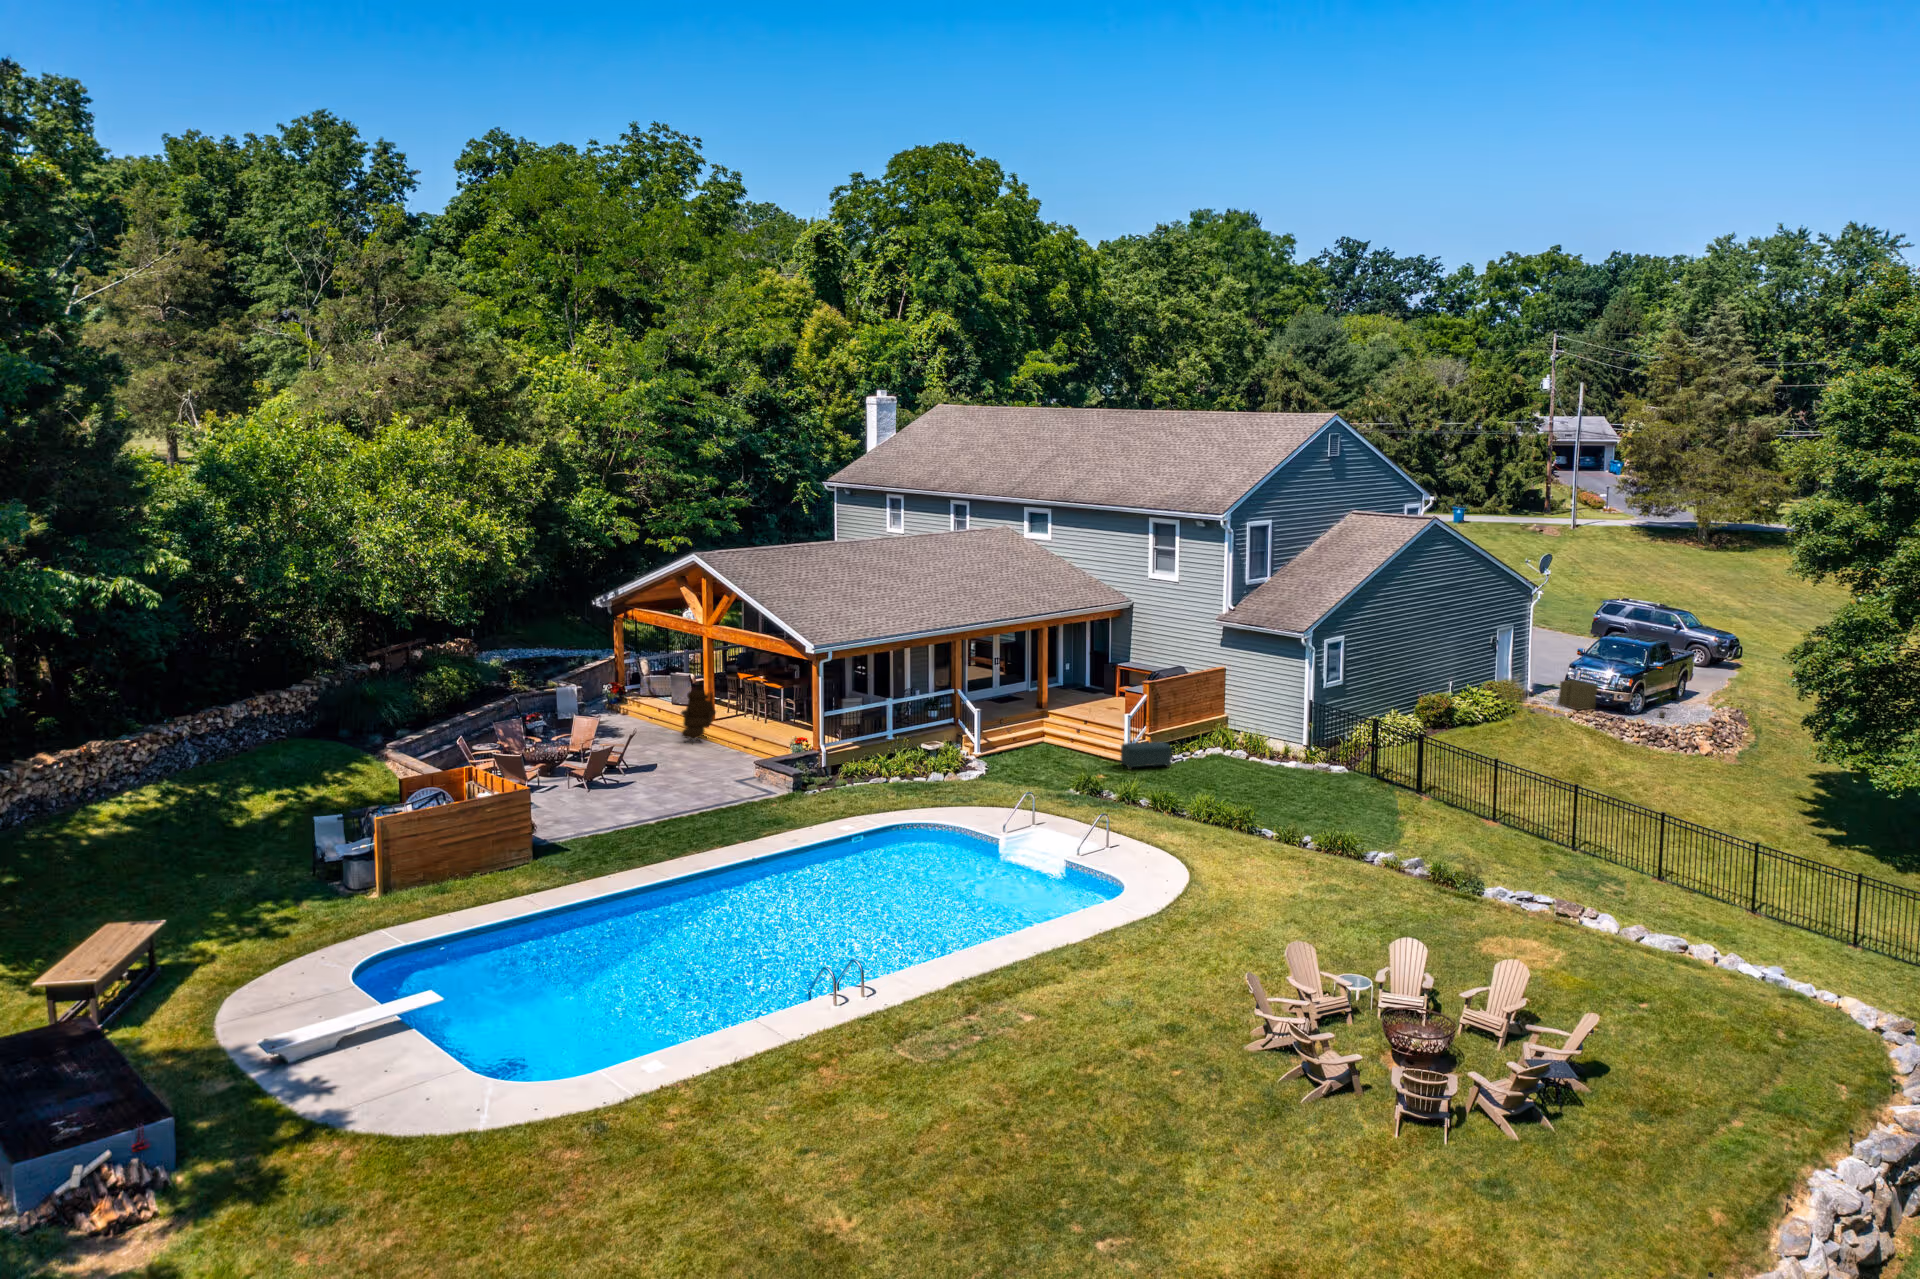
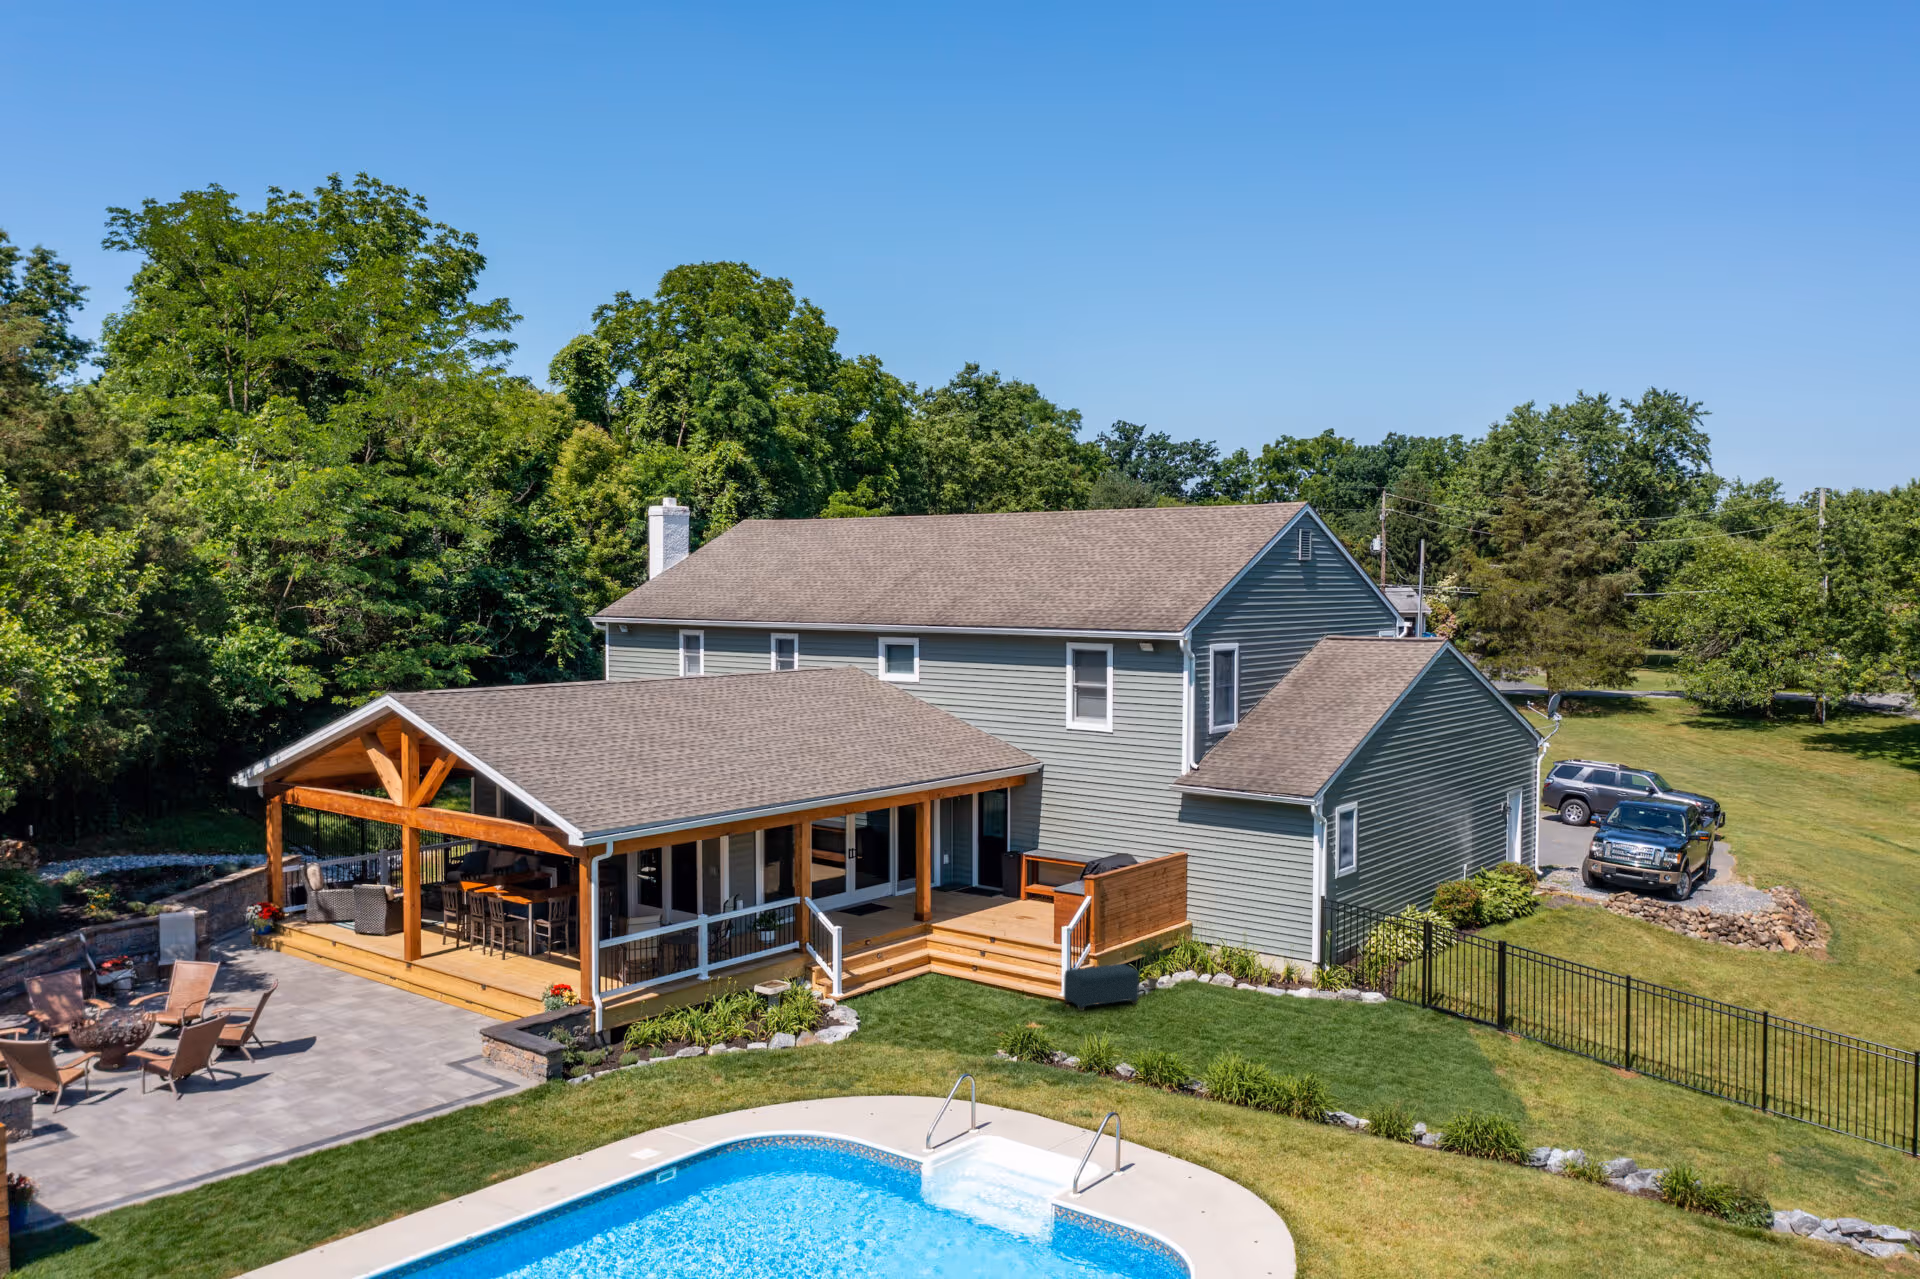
cardboard box: present [1558,680,1598,710] -> none [1572,856,1620,896]
potted plant: present [1654,689,1676,718] -> present [1134,941,1170,989]
lounge chair: present [681,691,716,741] -> none [350,911,414,1004]

